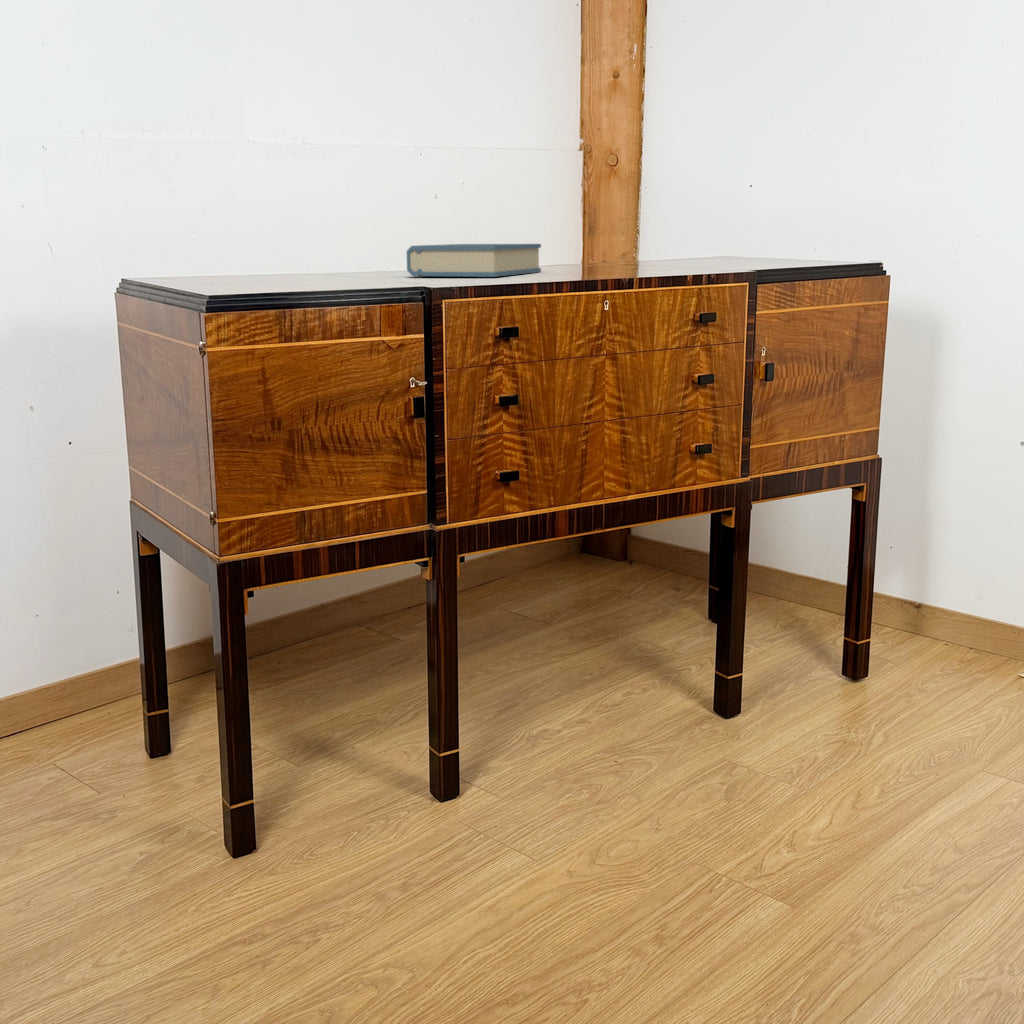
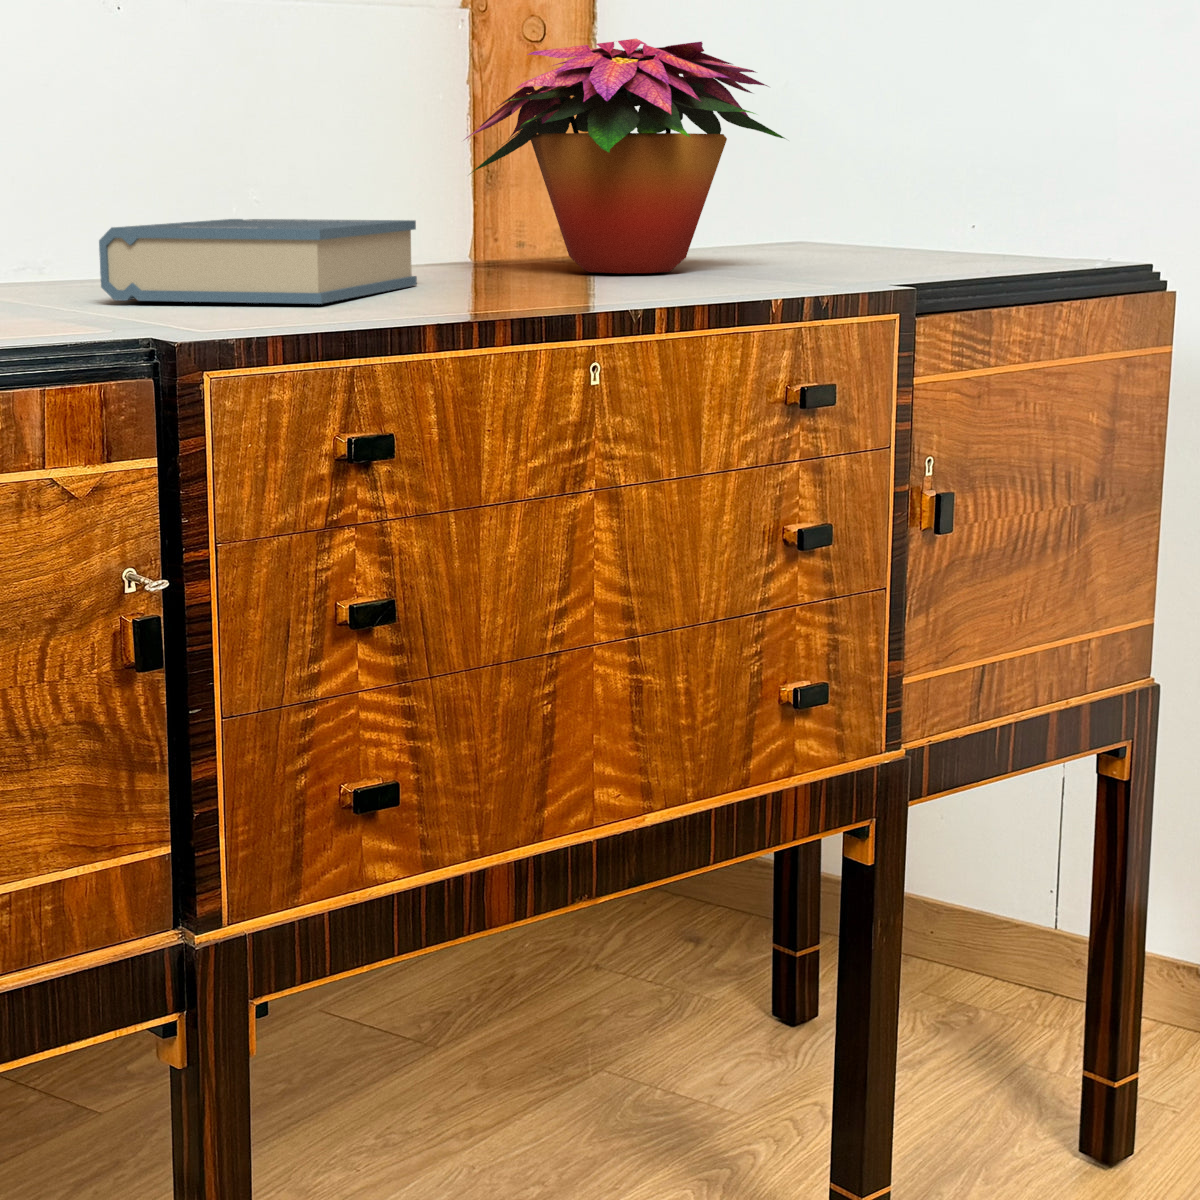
flower arrangement: none [560,163,715,268] -> present [466,39,785,273]

